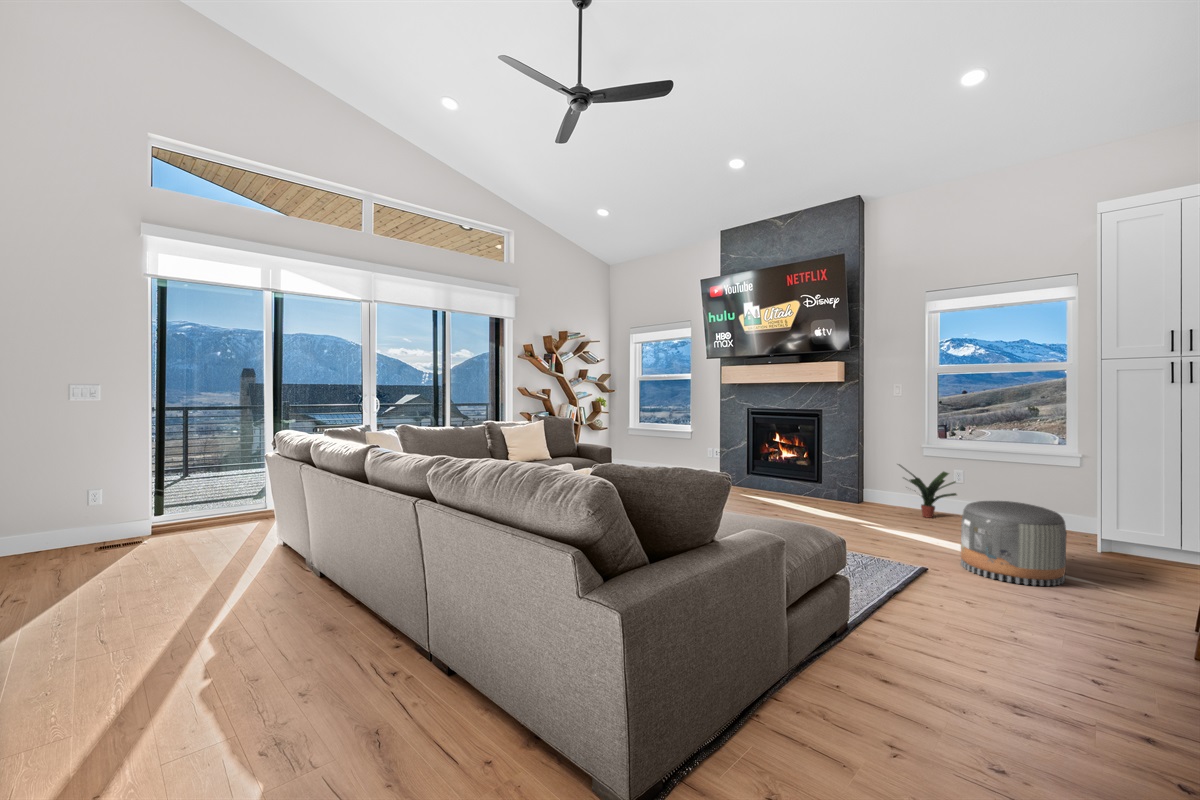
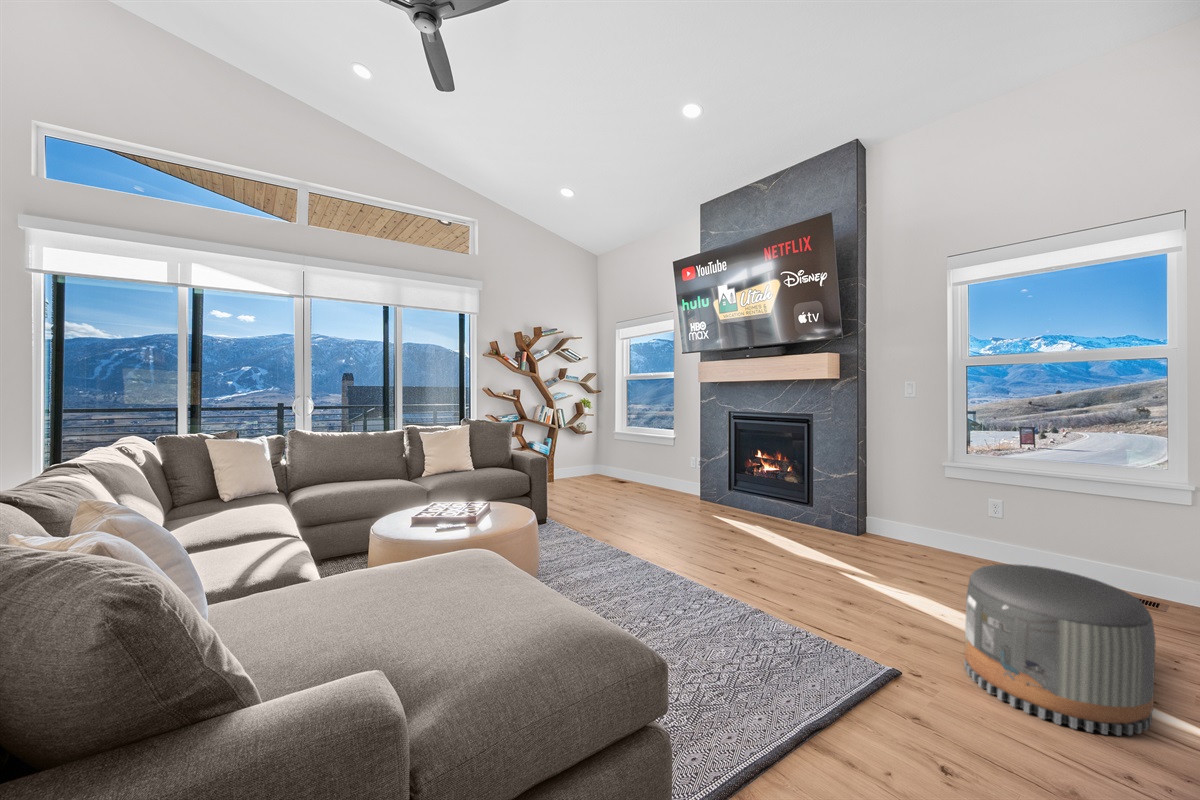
potted plant: present [899,464,957,518] -> none [901,487,987,564]

